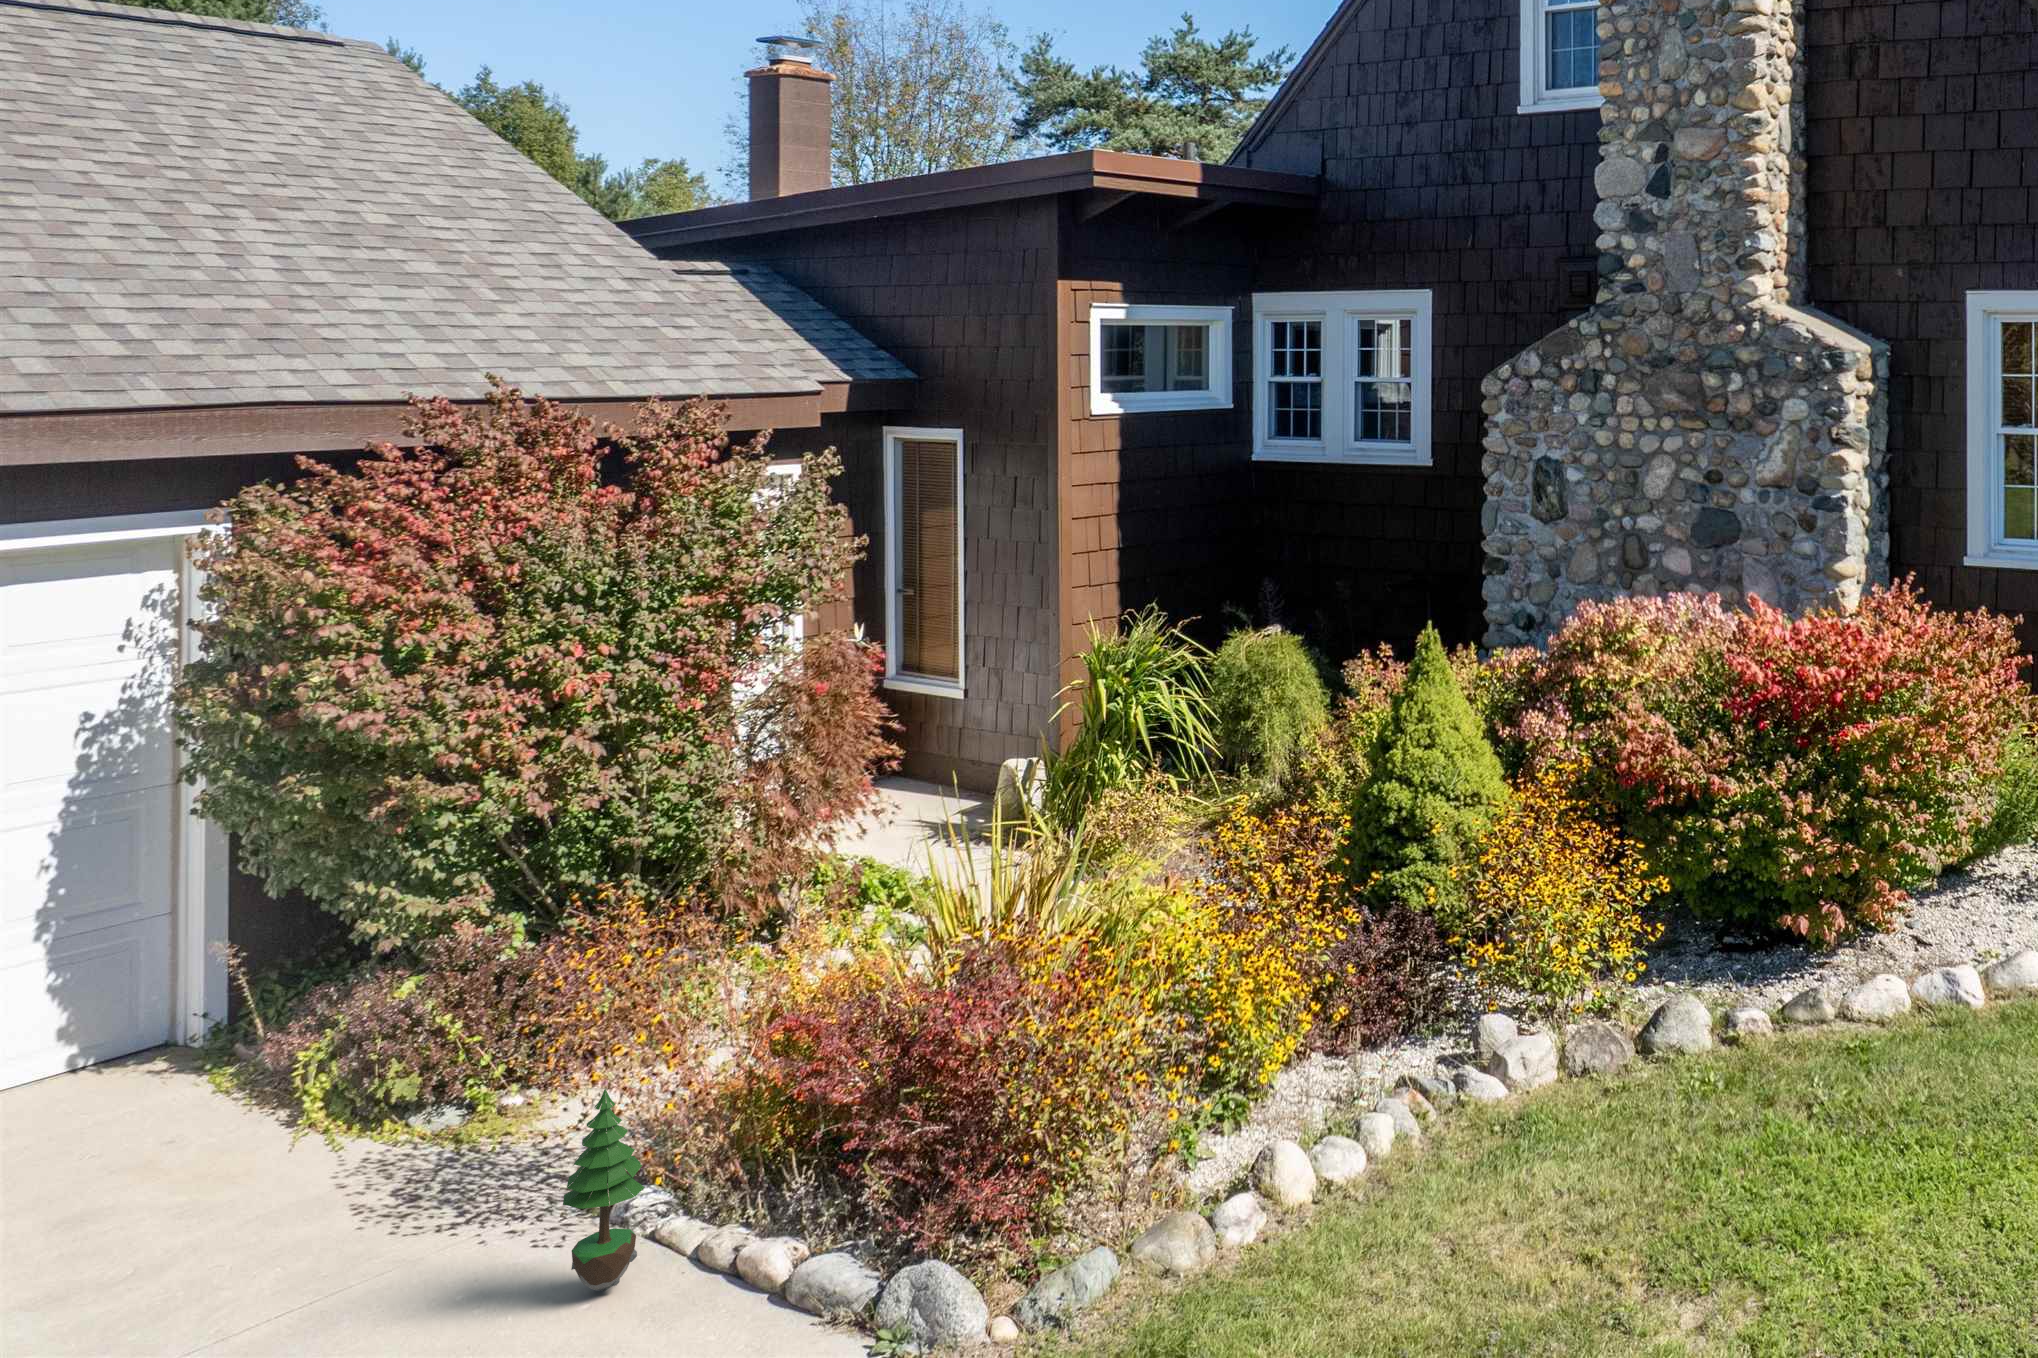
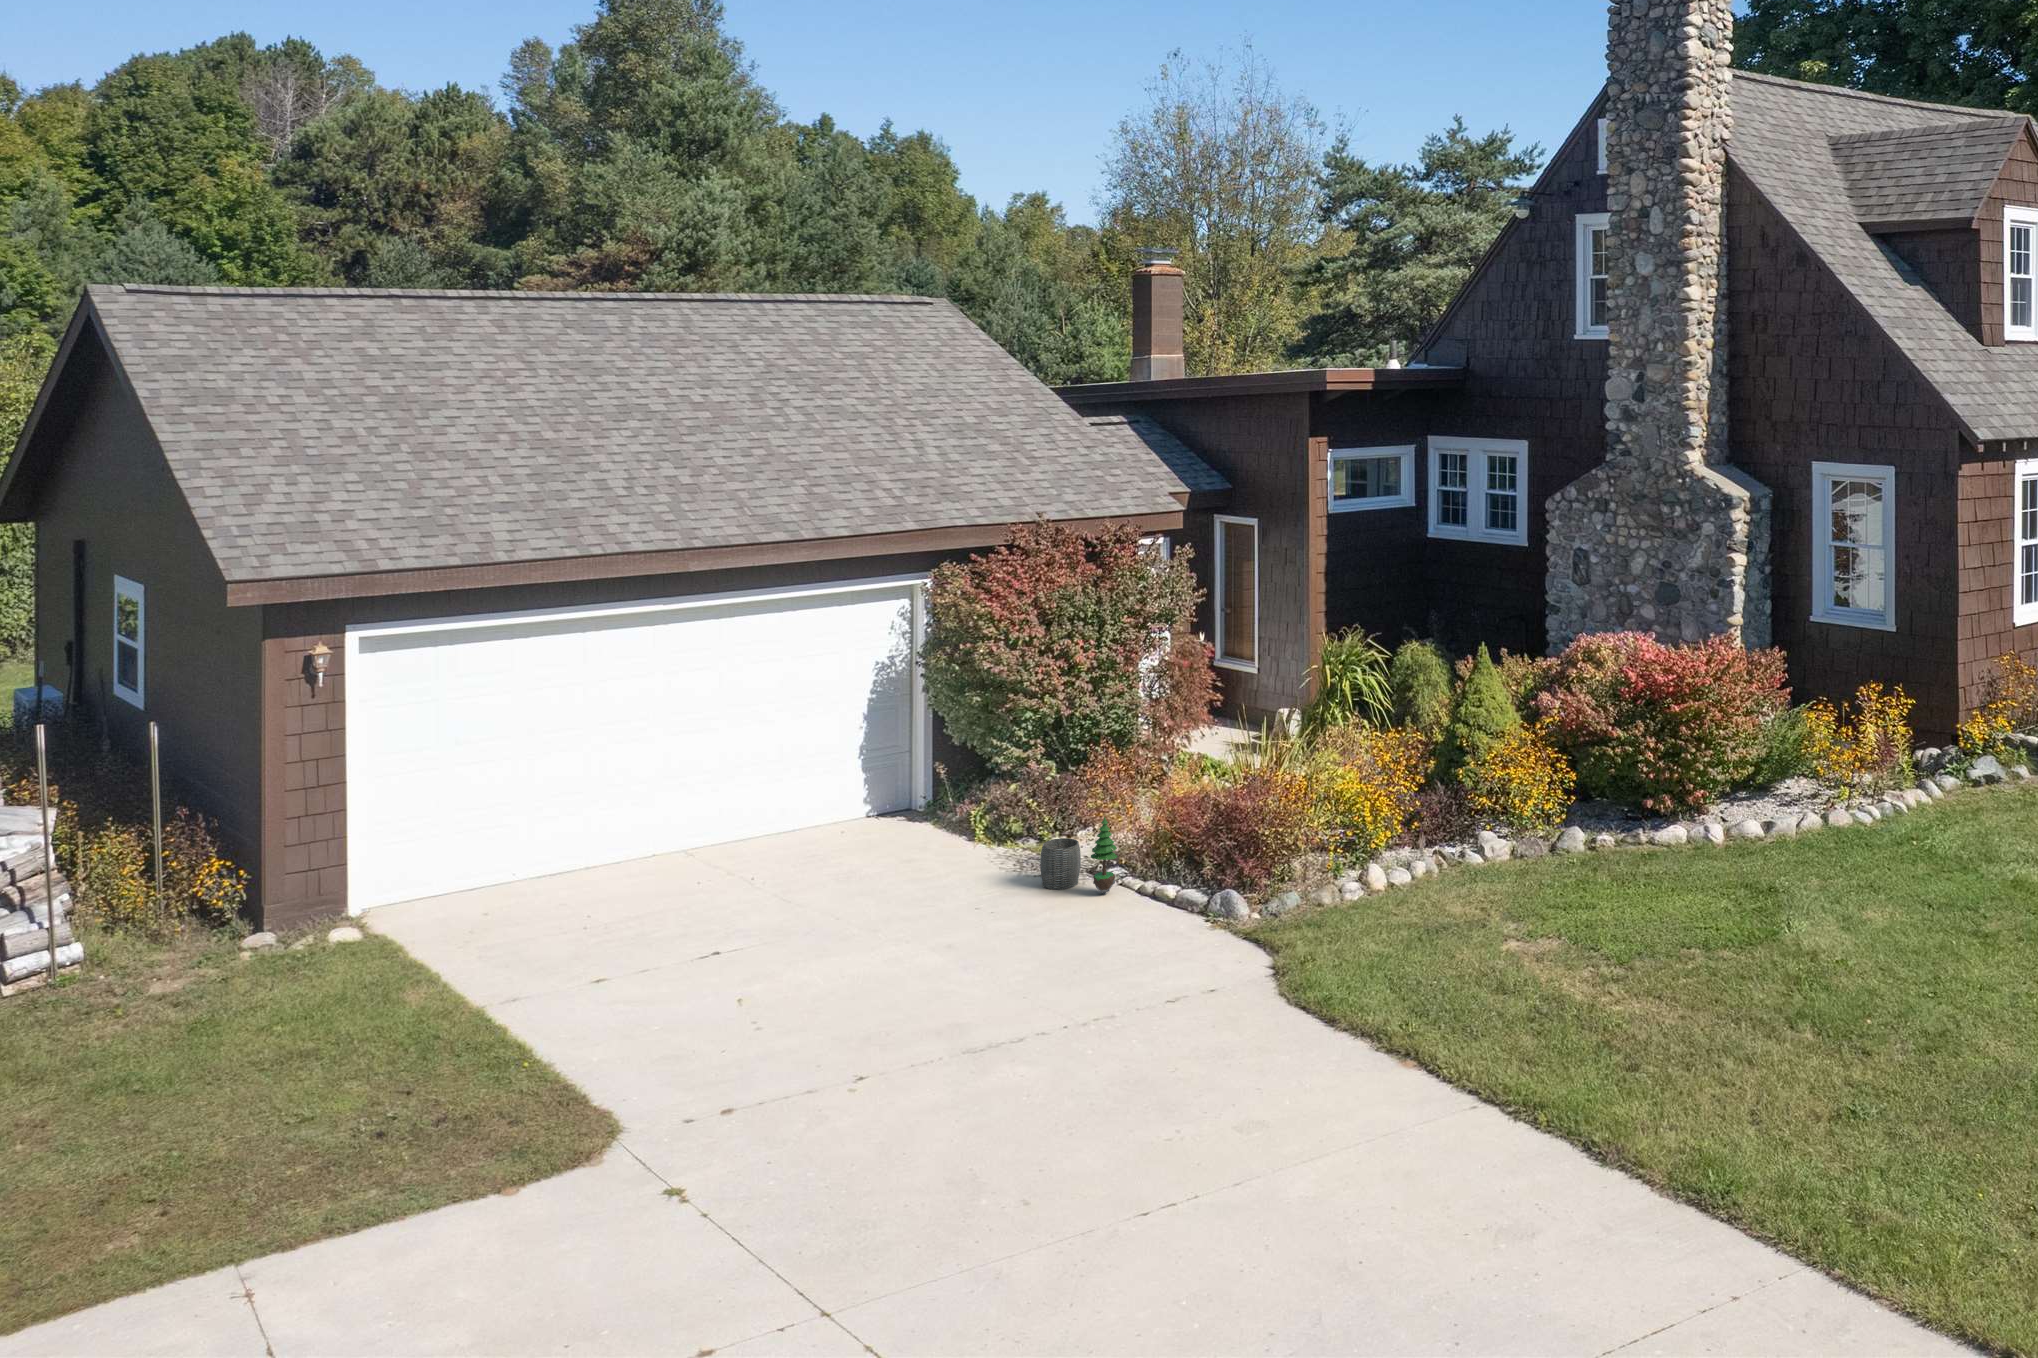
woven basket: none [416,1145,540,1298] -> present [1040,838,1081,890]

